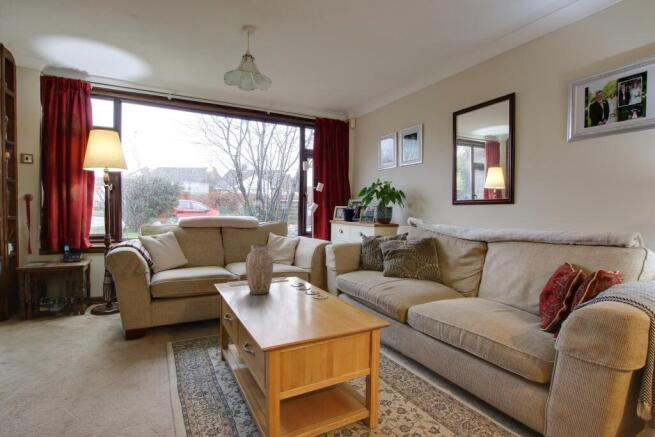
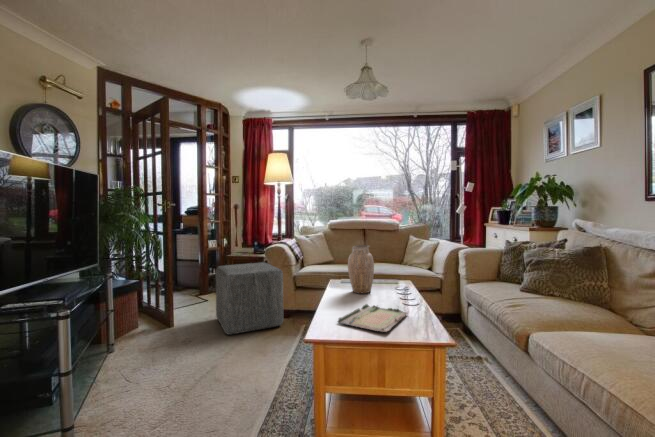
ottoman: none [25,273,142,376] -> present [216,262,283,335]
tray: none [268,299,323,325] -> present [338,304,407,332]

